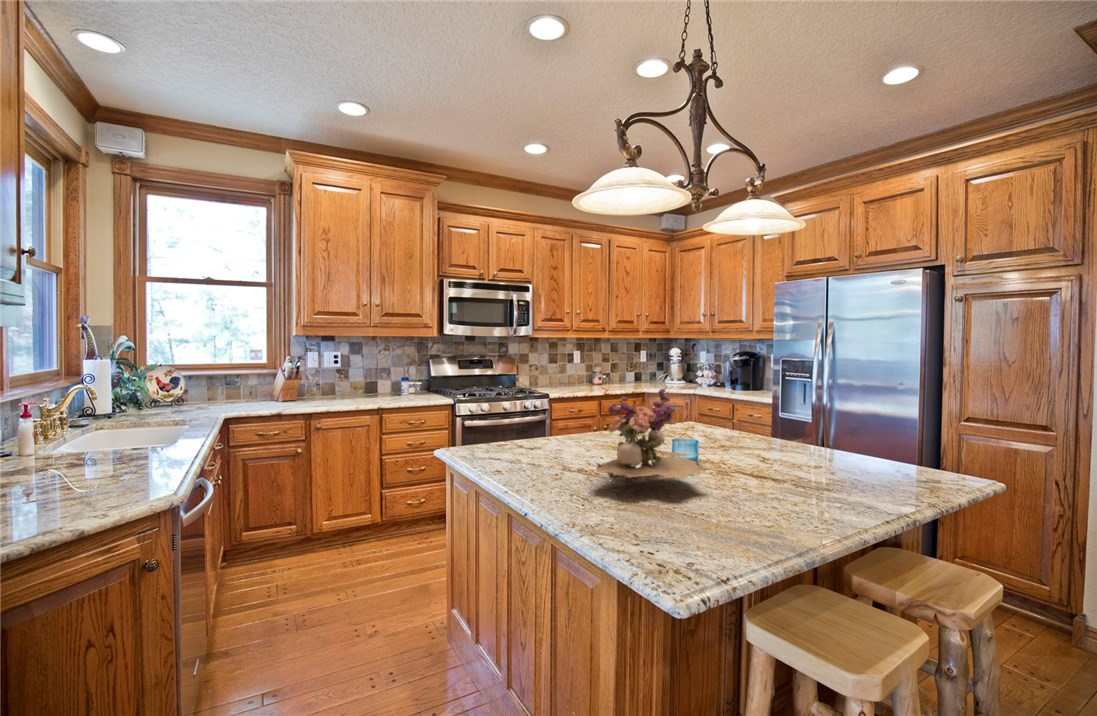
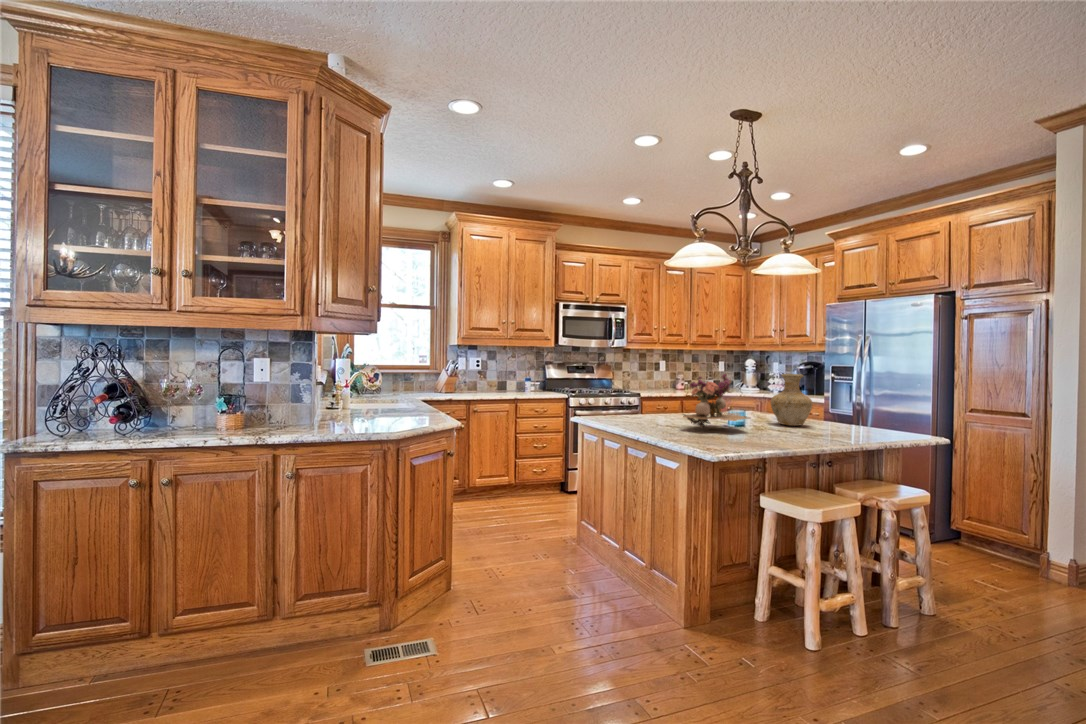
vase: none [728,385,792,466] -> present [771,374,812,426]

